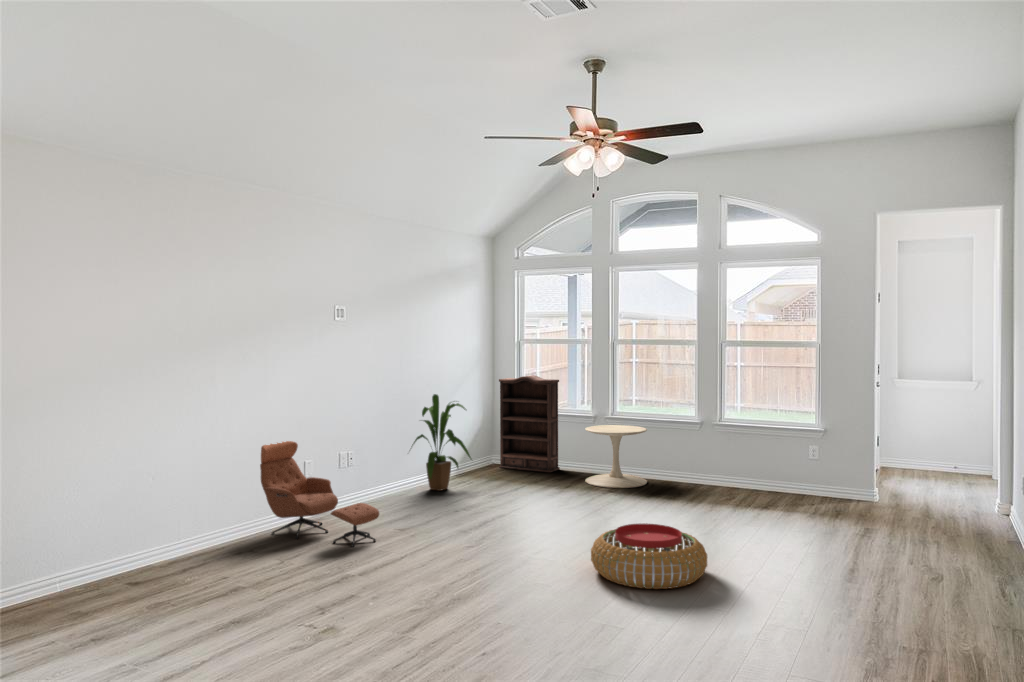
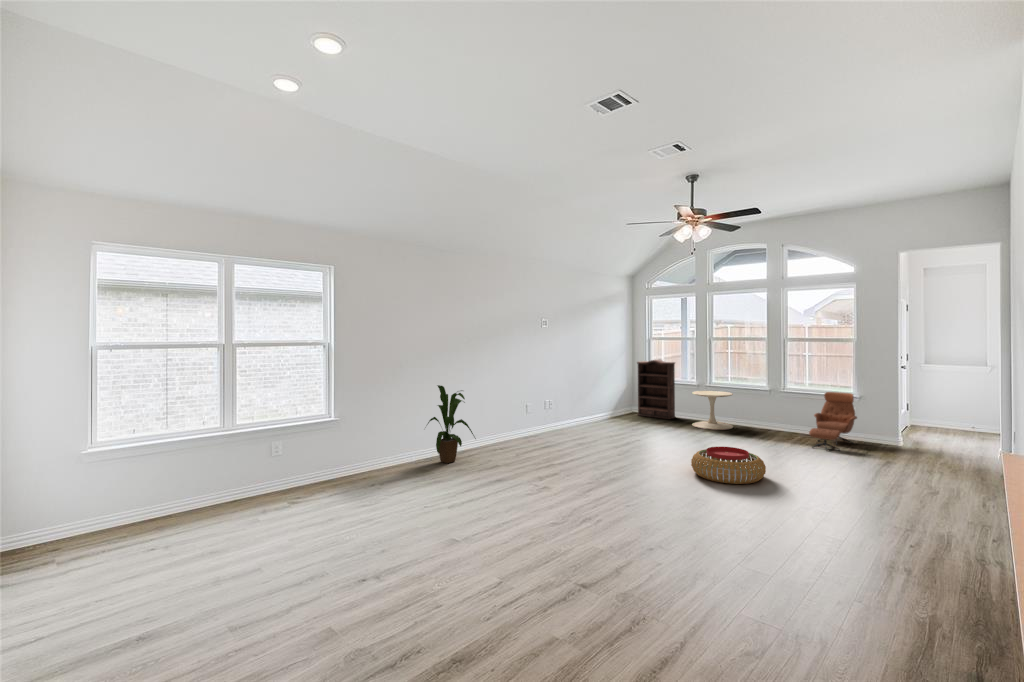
house plant: present [411,394,472,491] -> present [427,385,476,463]
lounge chair: present [260,441,379,546] -> present [809,392,857,451]

